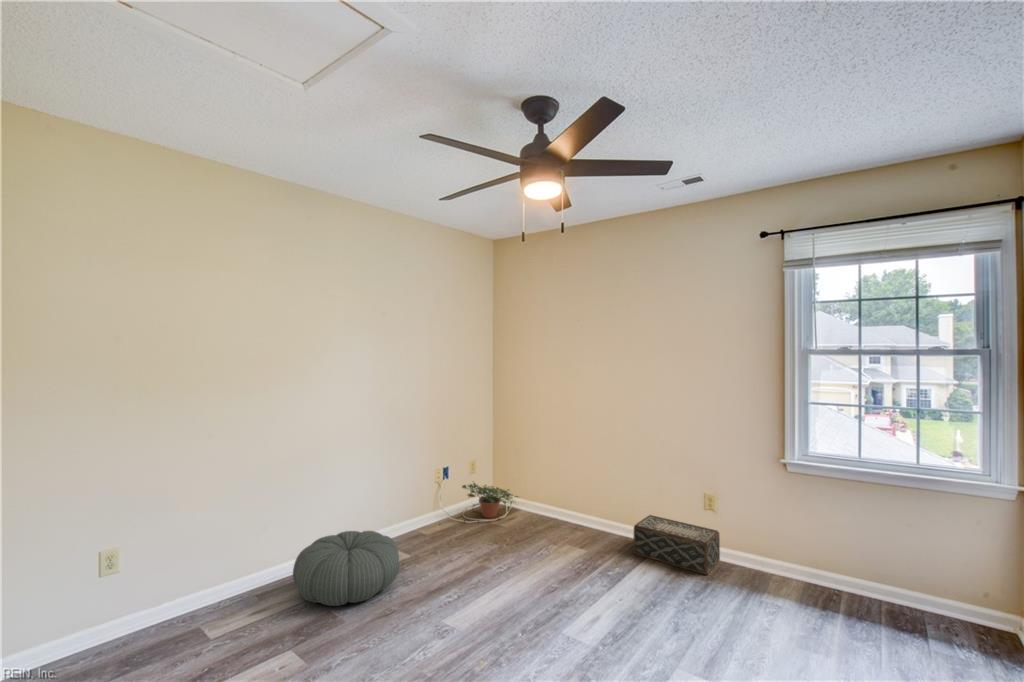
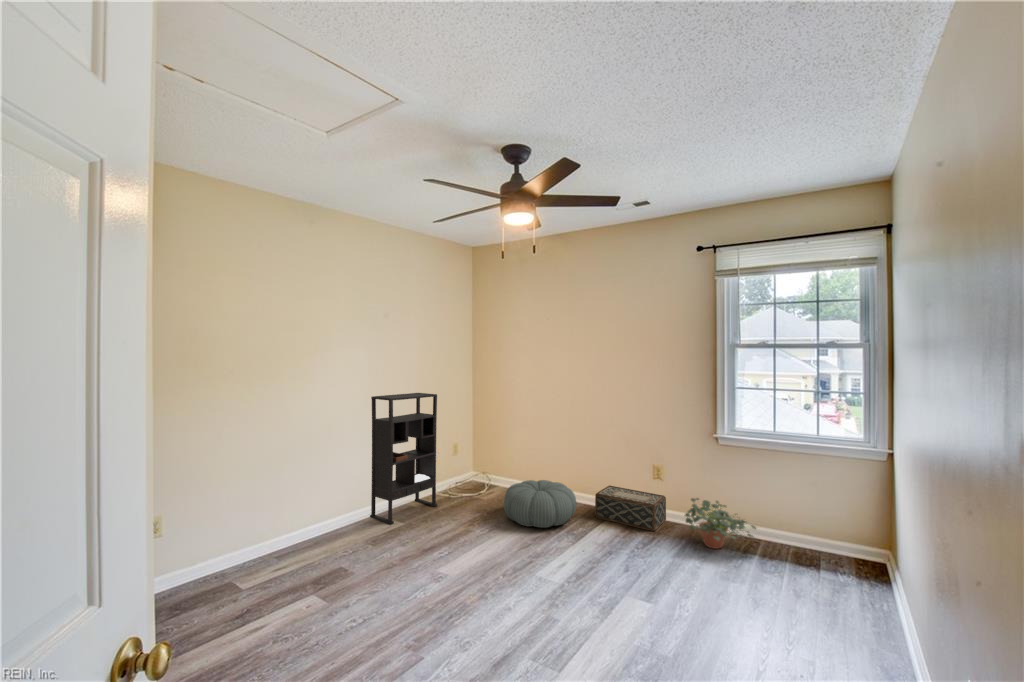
bookshelf: none [372,403,450,556] -> present [370,393,438,524]
potted plant: present [462,483,518,518] -> present [685,498,756,549]
pouf: present [293,531,399,606] -> present [504,480,577,528]

